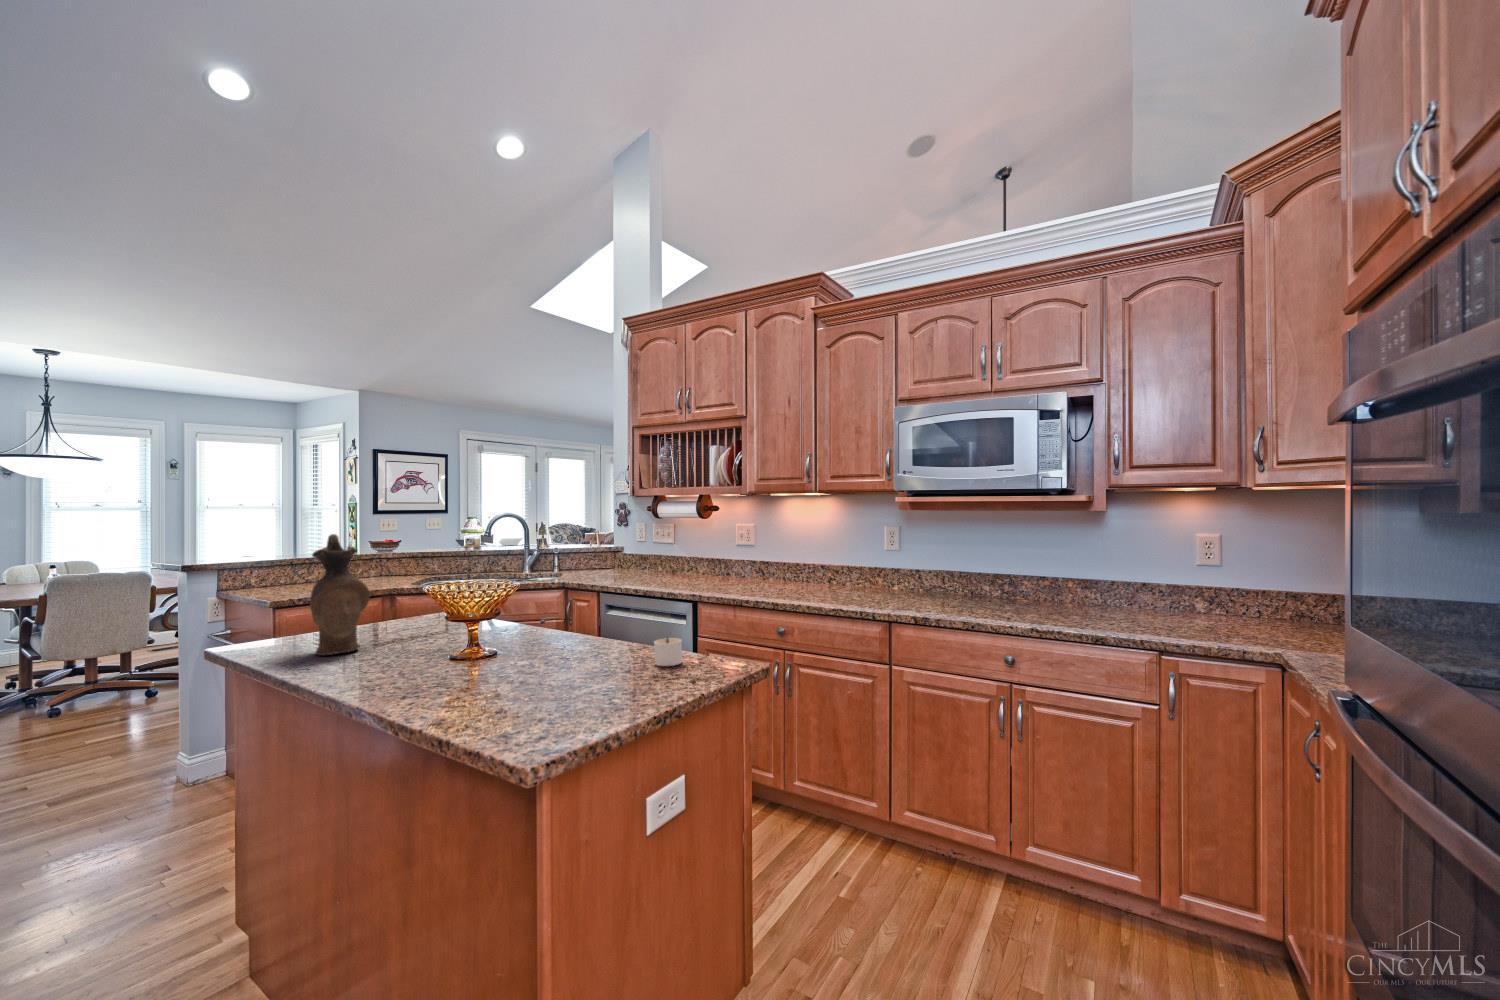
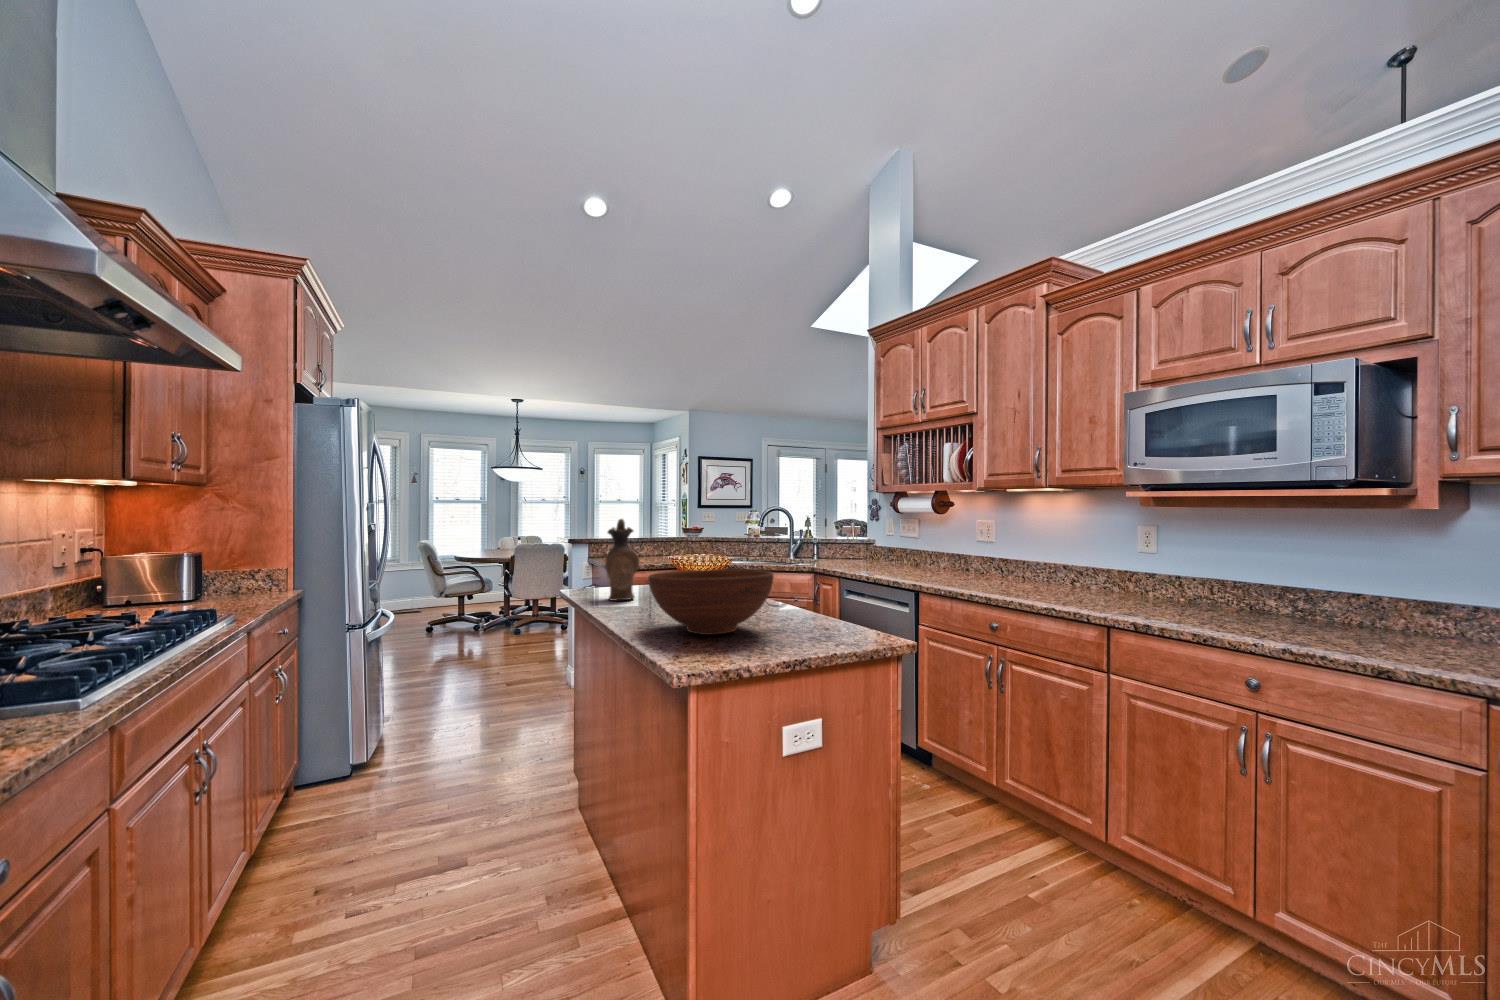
fruit bowl: none [429,596,611,693] -> present [648,569,774,635]
candle: present [654,638,682,666] -> none [817,610,844,634]

